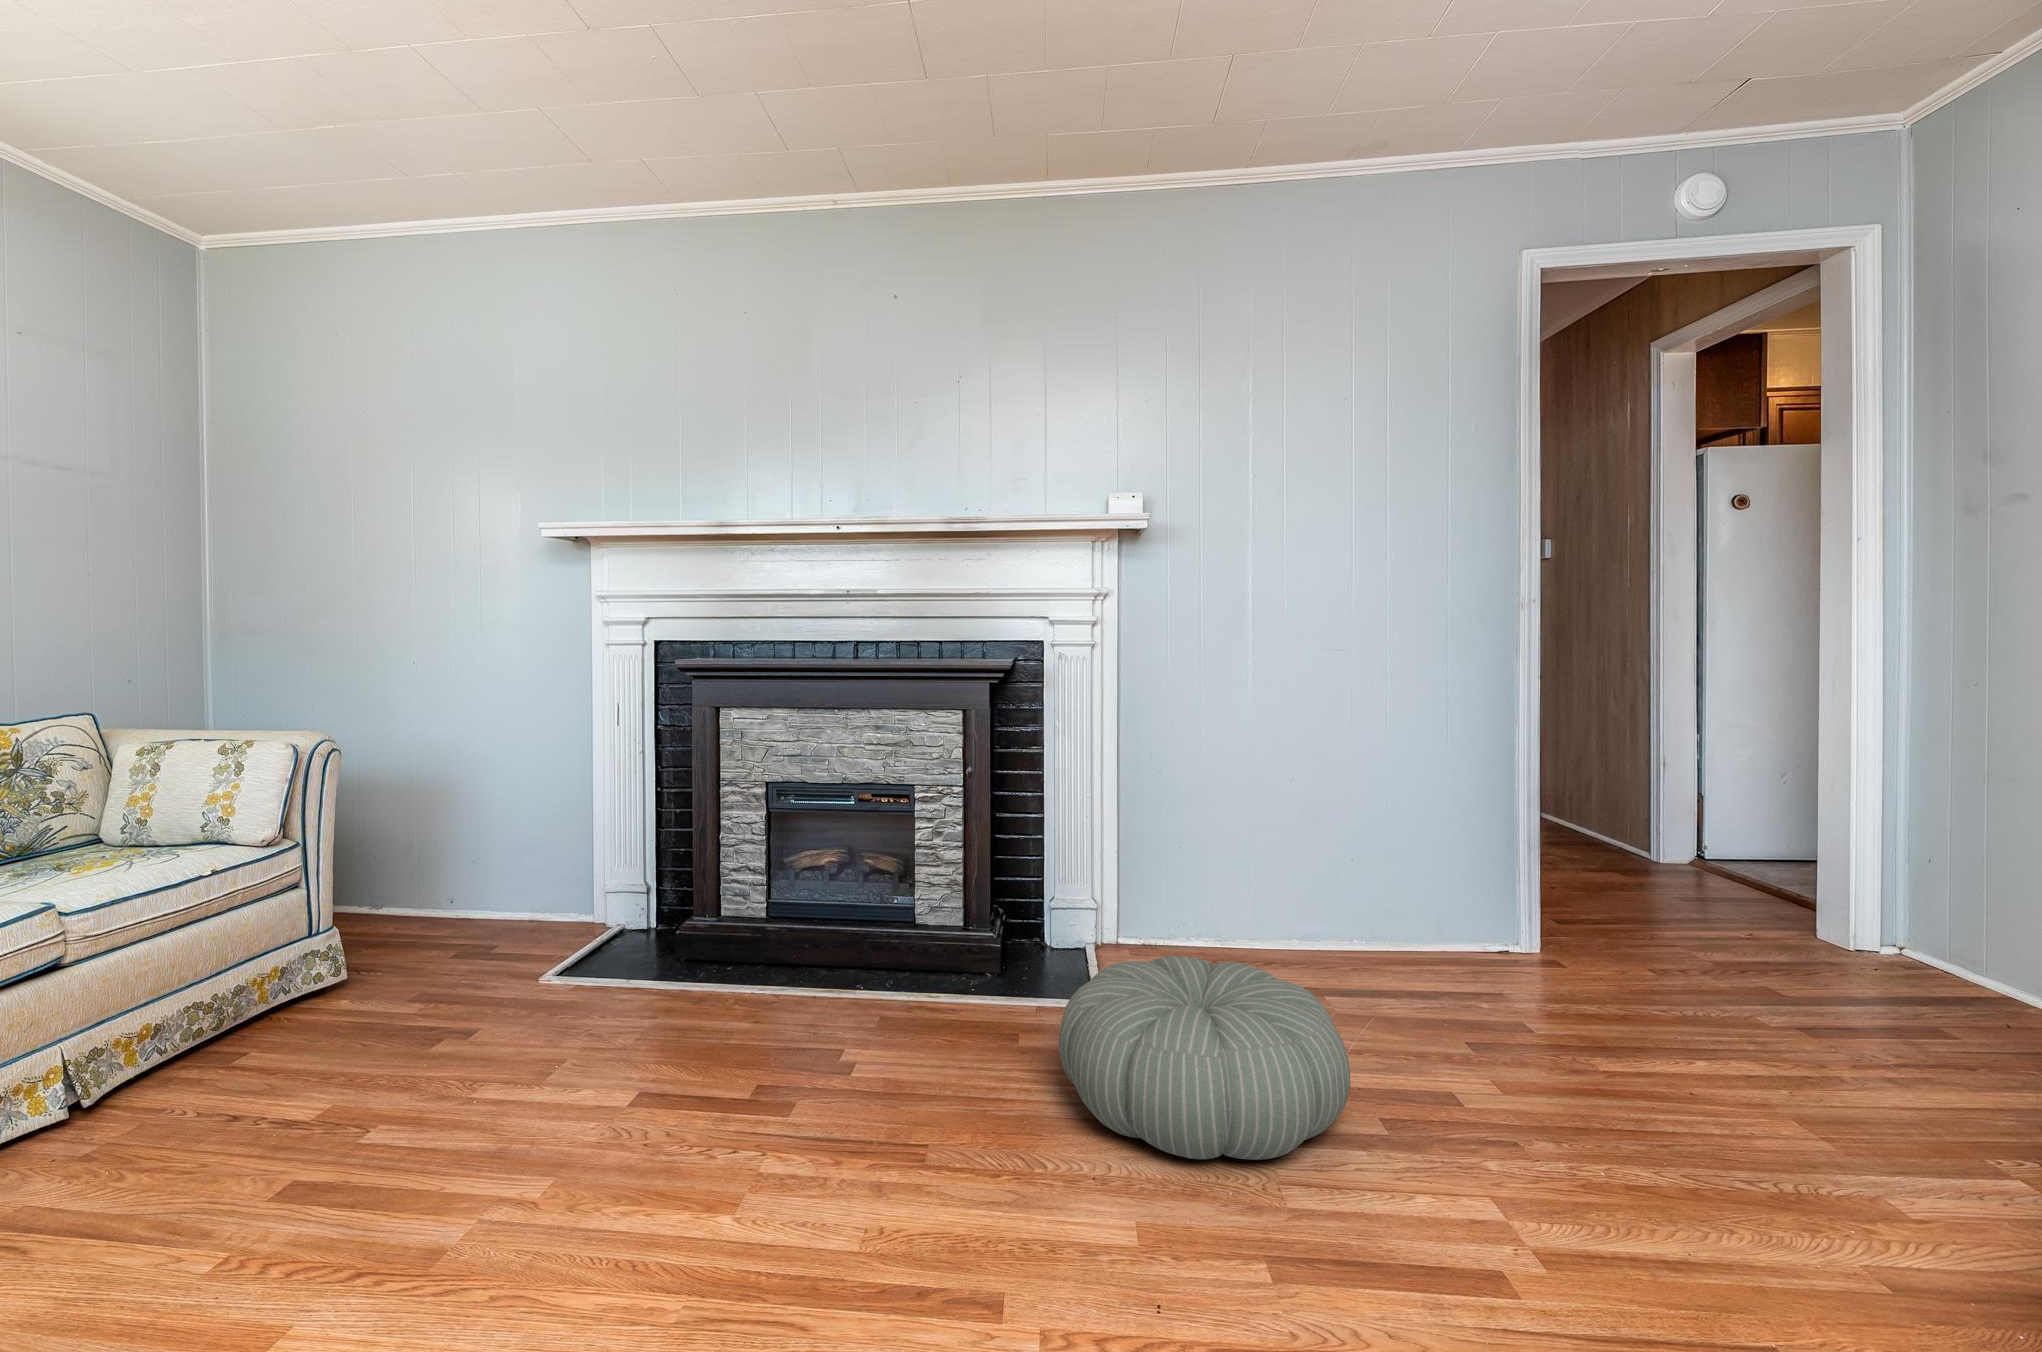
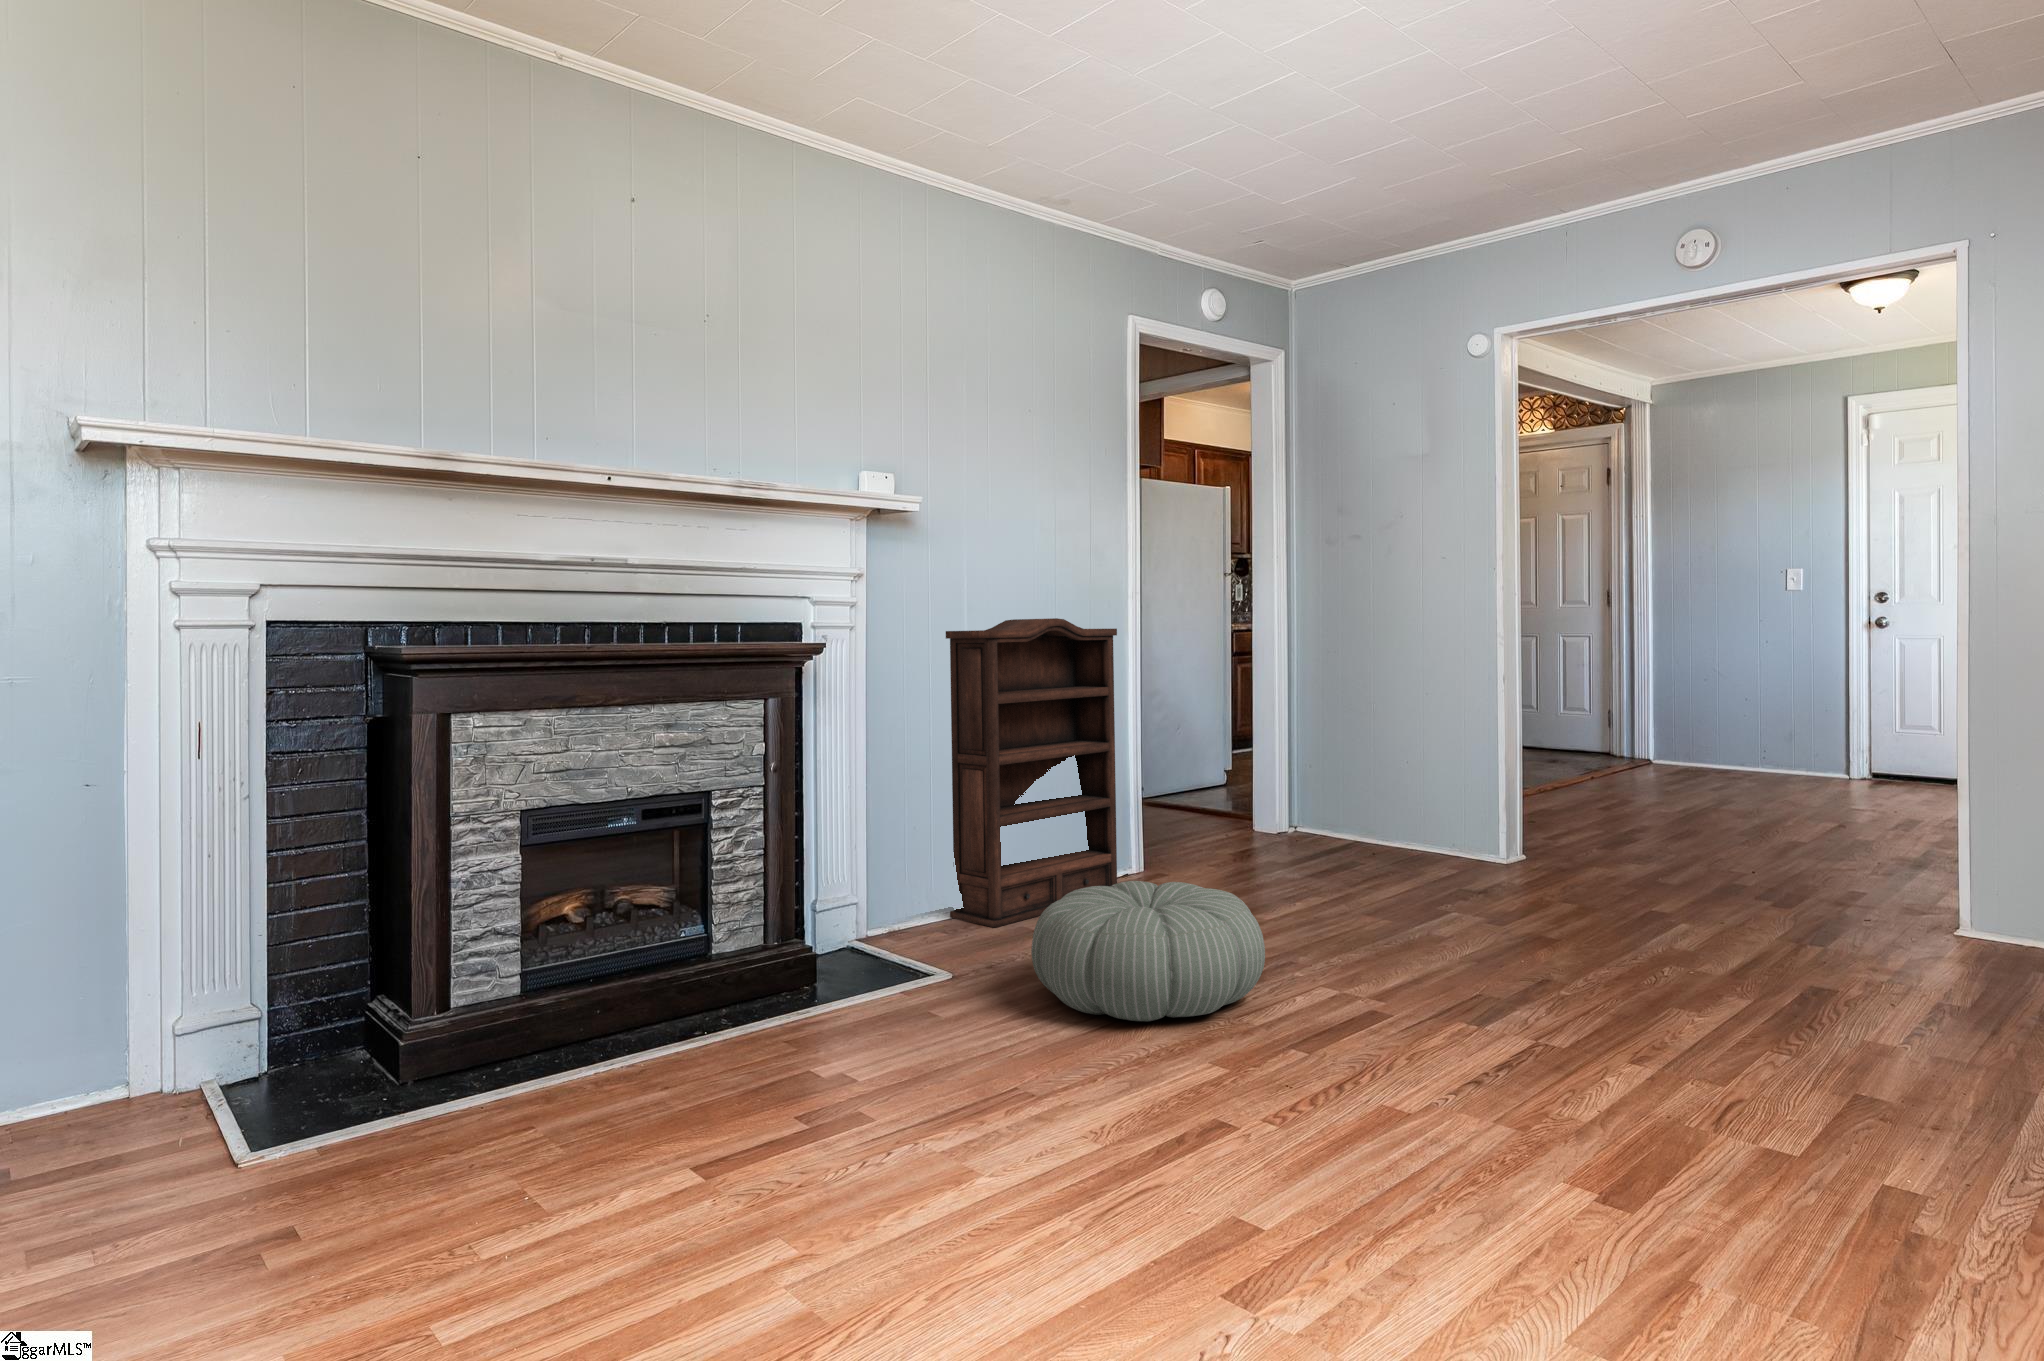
bookshelf: none [1212,638,1443,975] -> present [946,618,1117,928]

